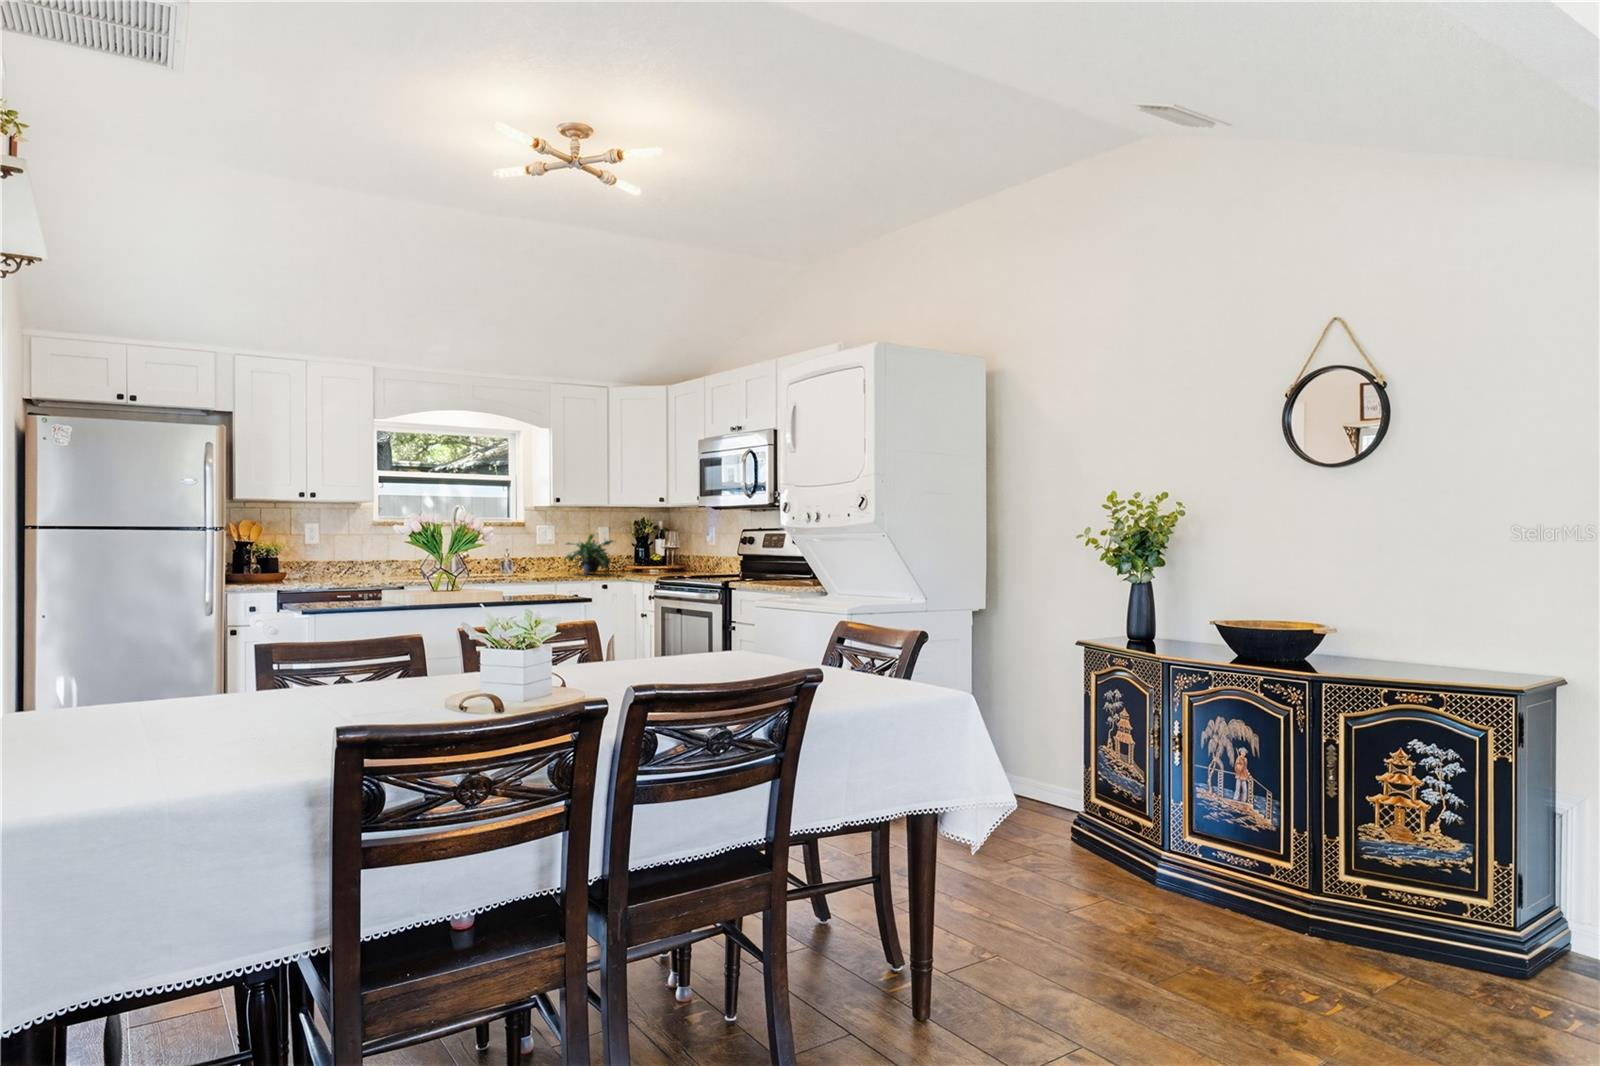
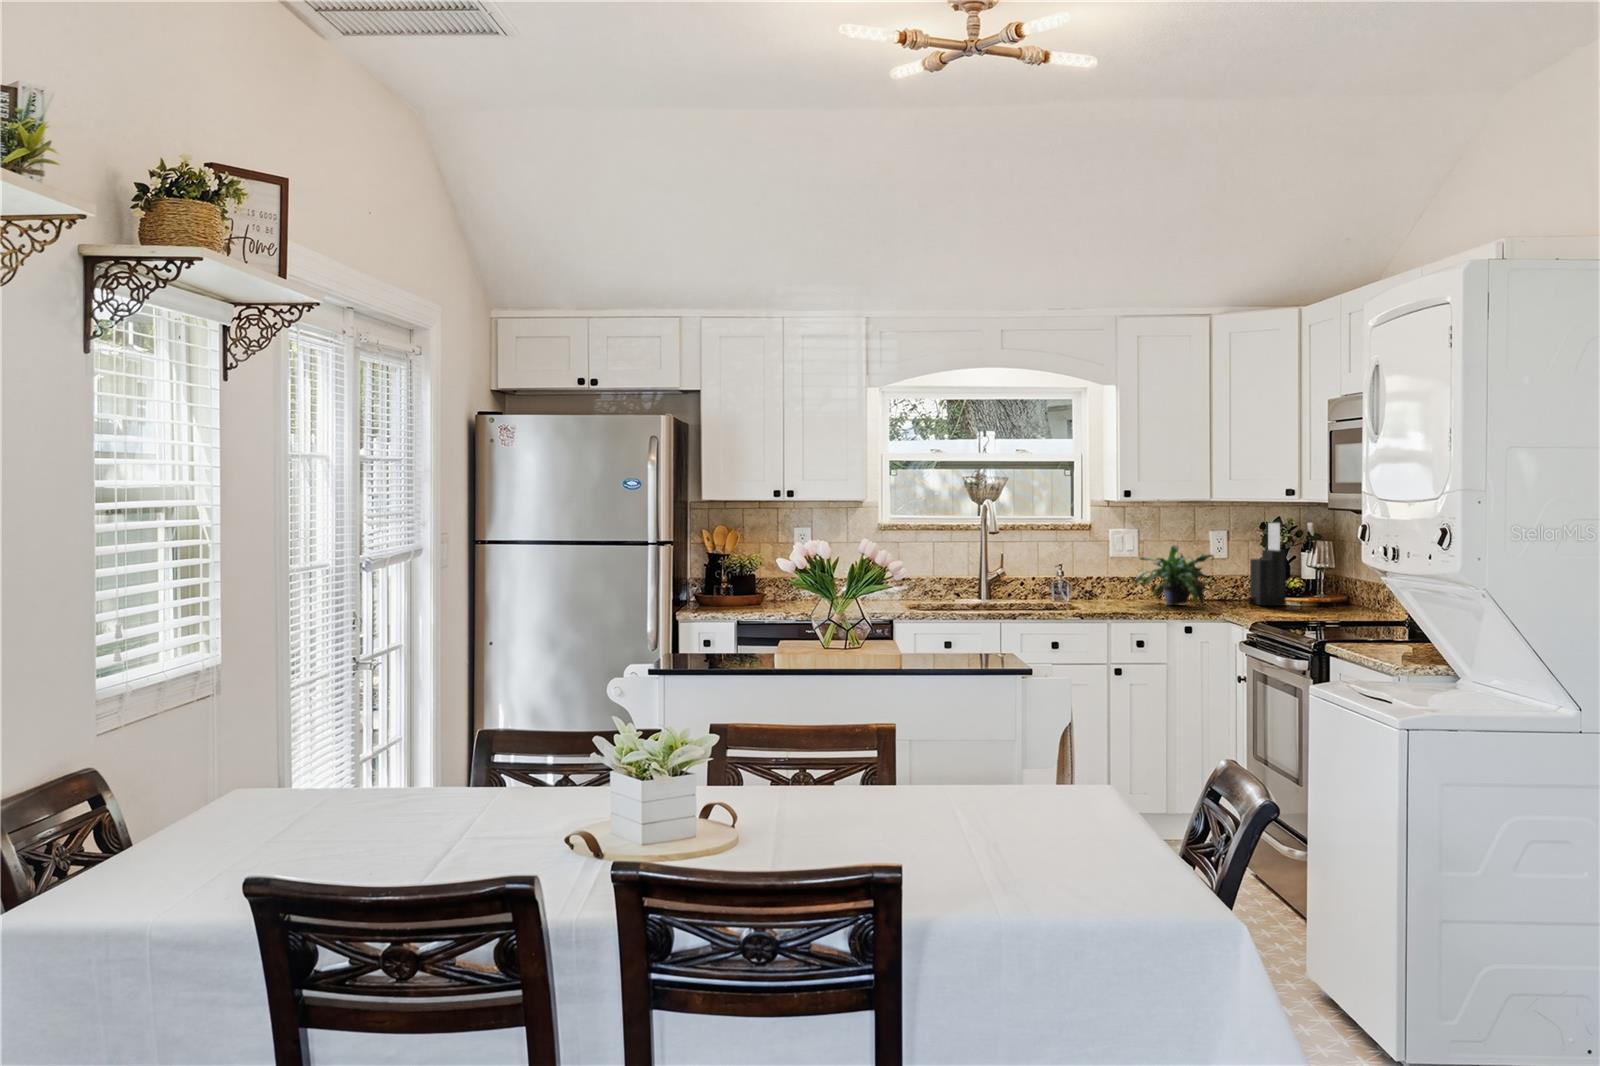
knife block: none [631,520,655,572] -> present [1249,523,1286,605]

